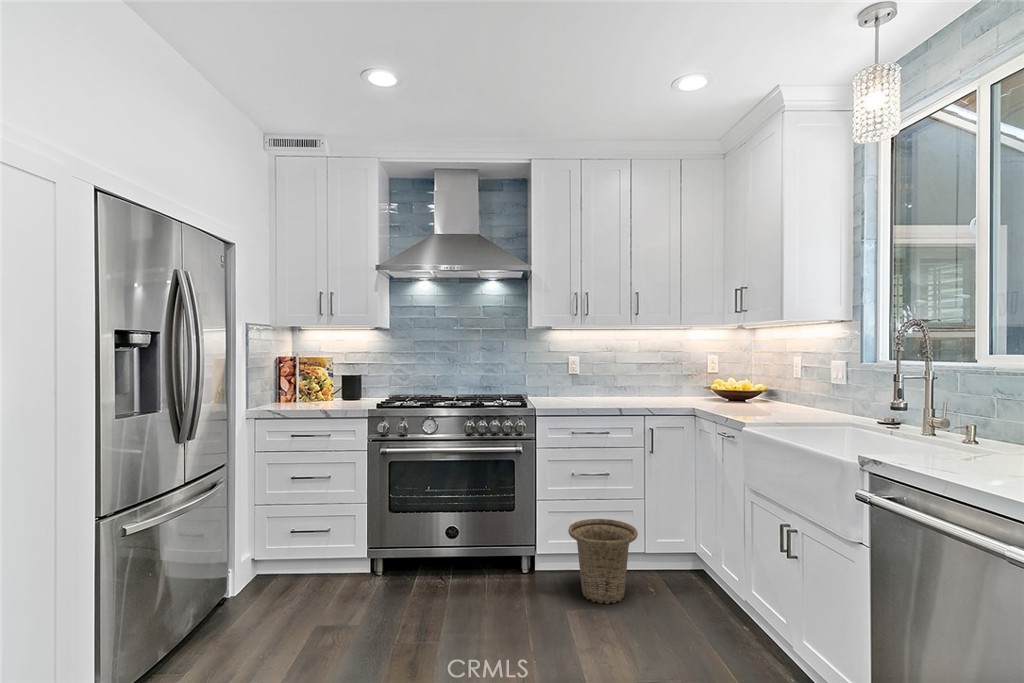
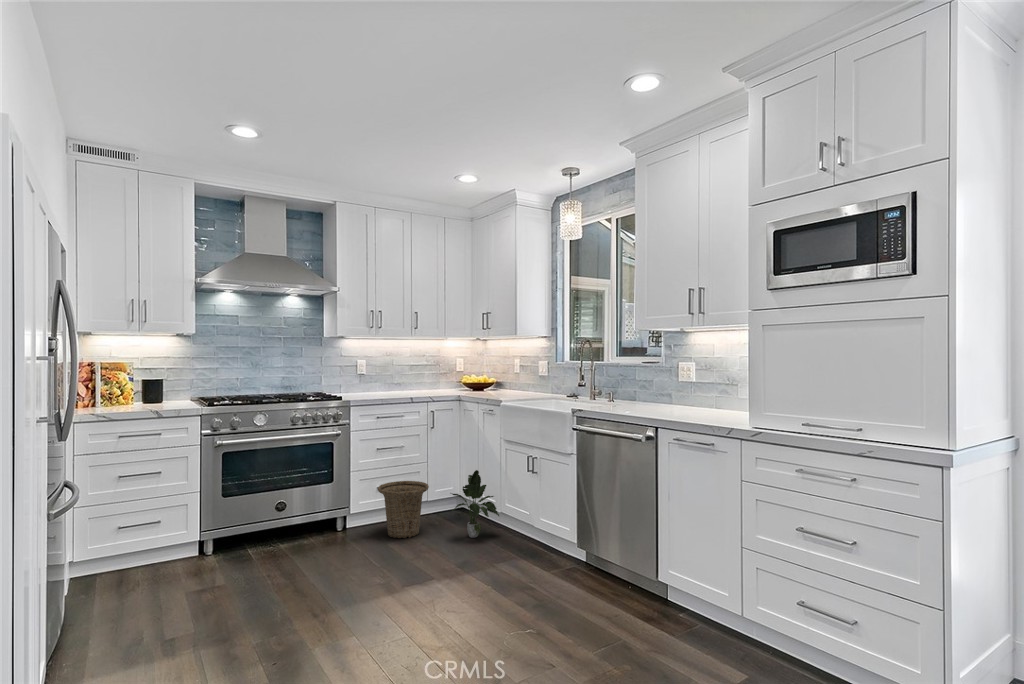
potted plant: none [660,525,742,629] -> present [452,470,499,538]

